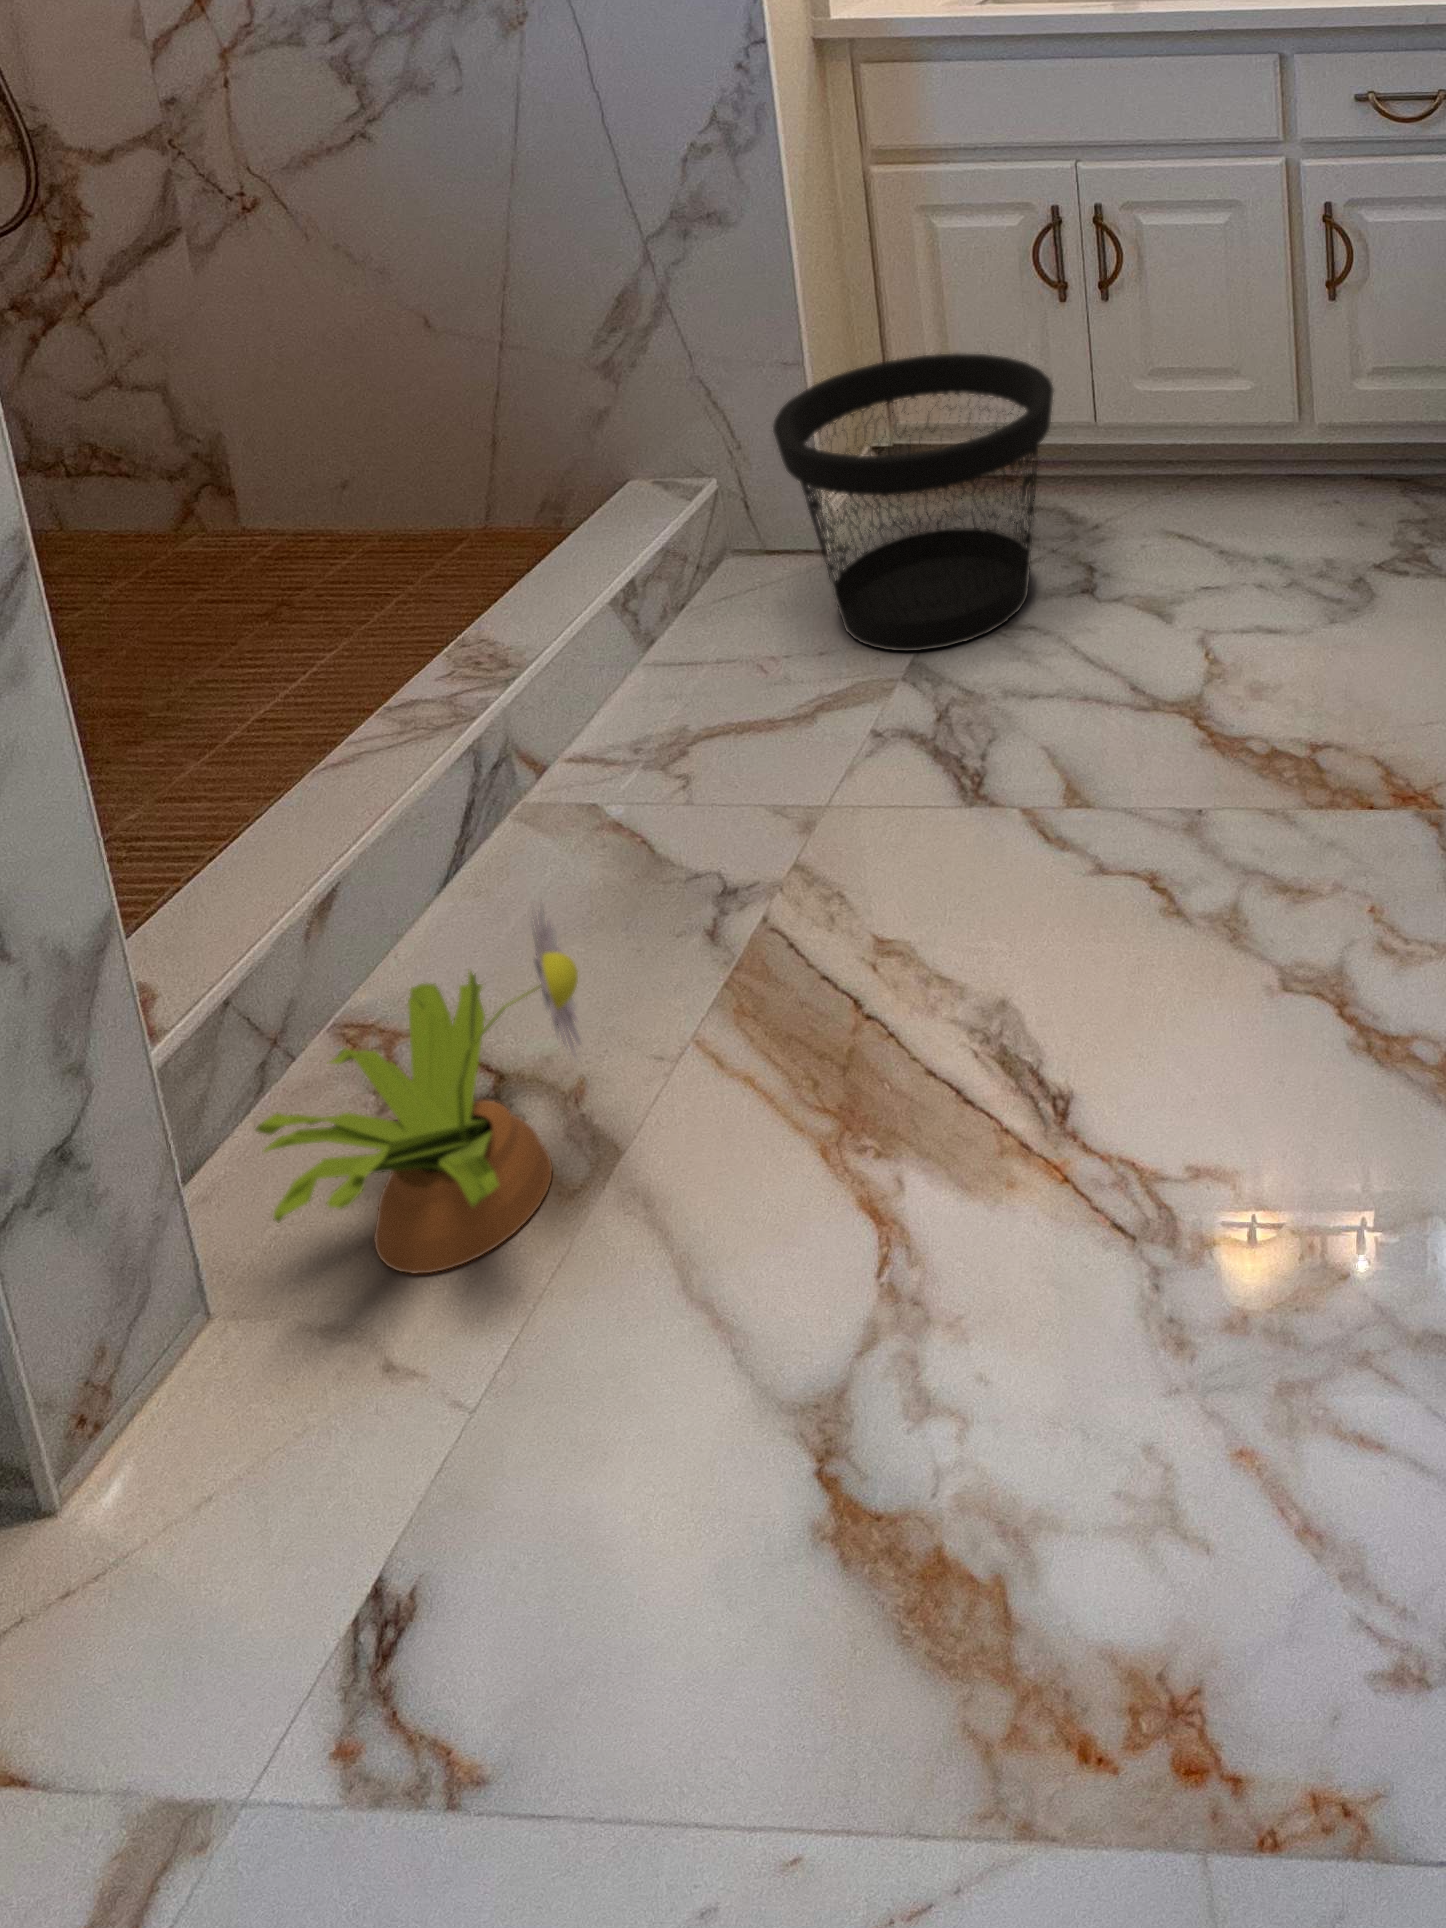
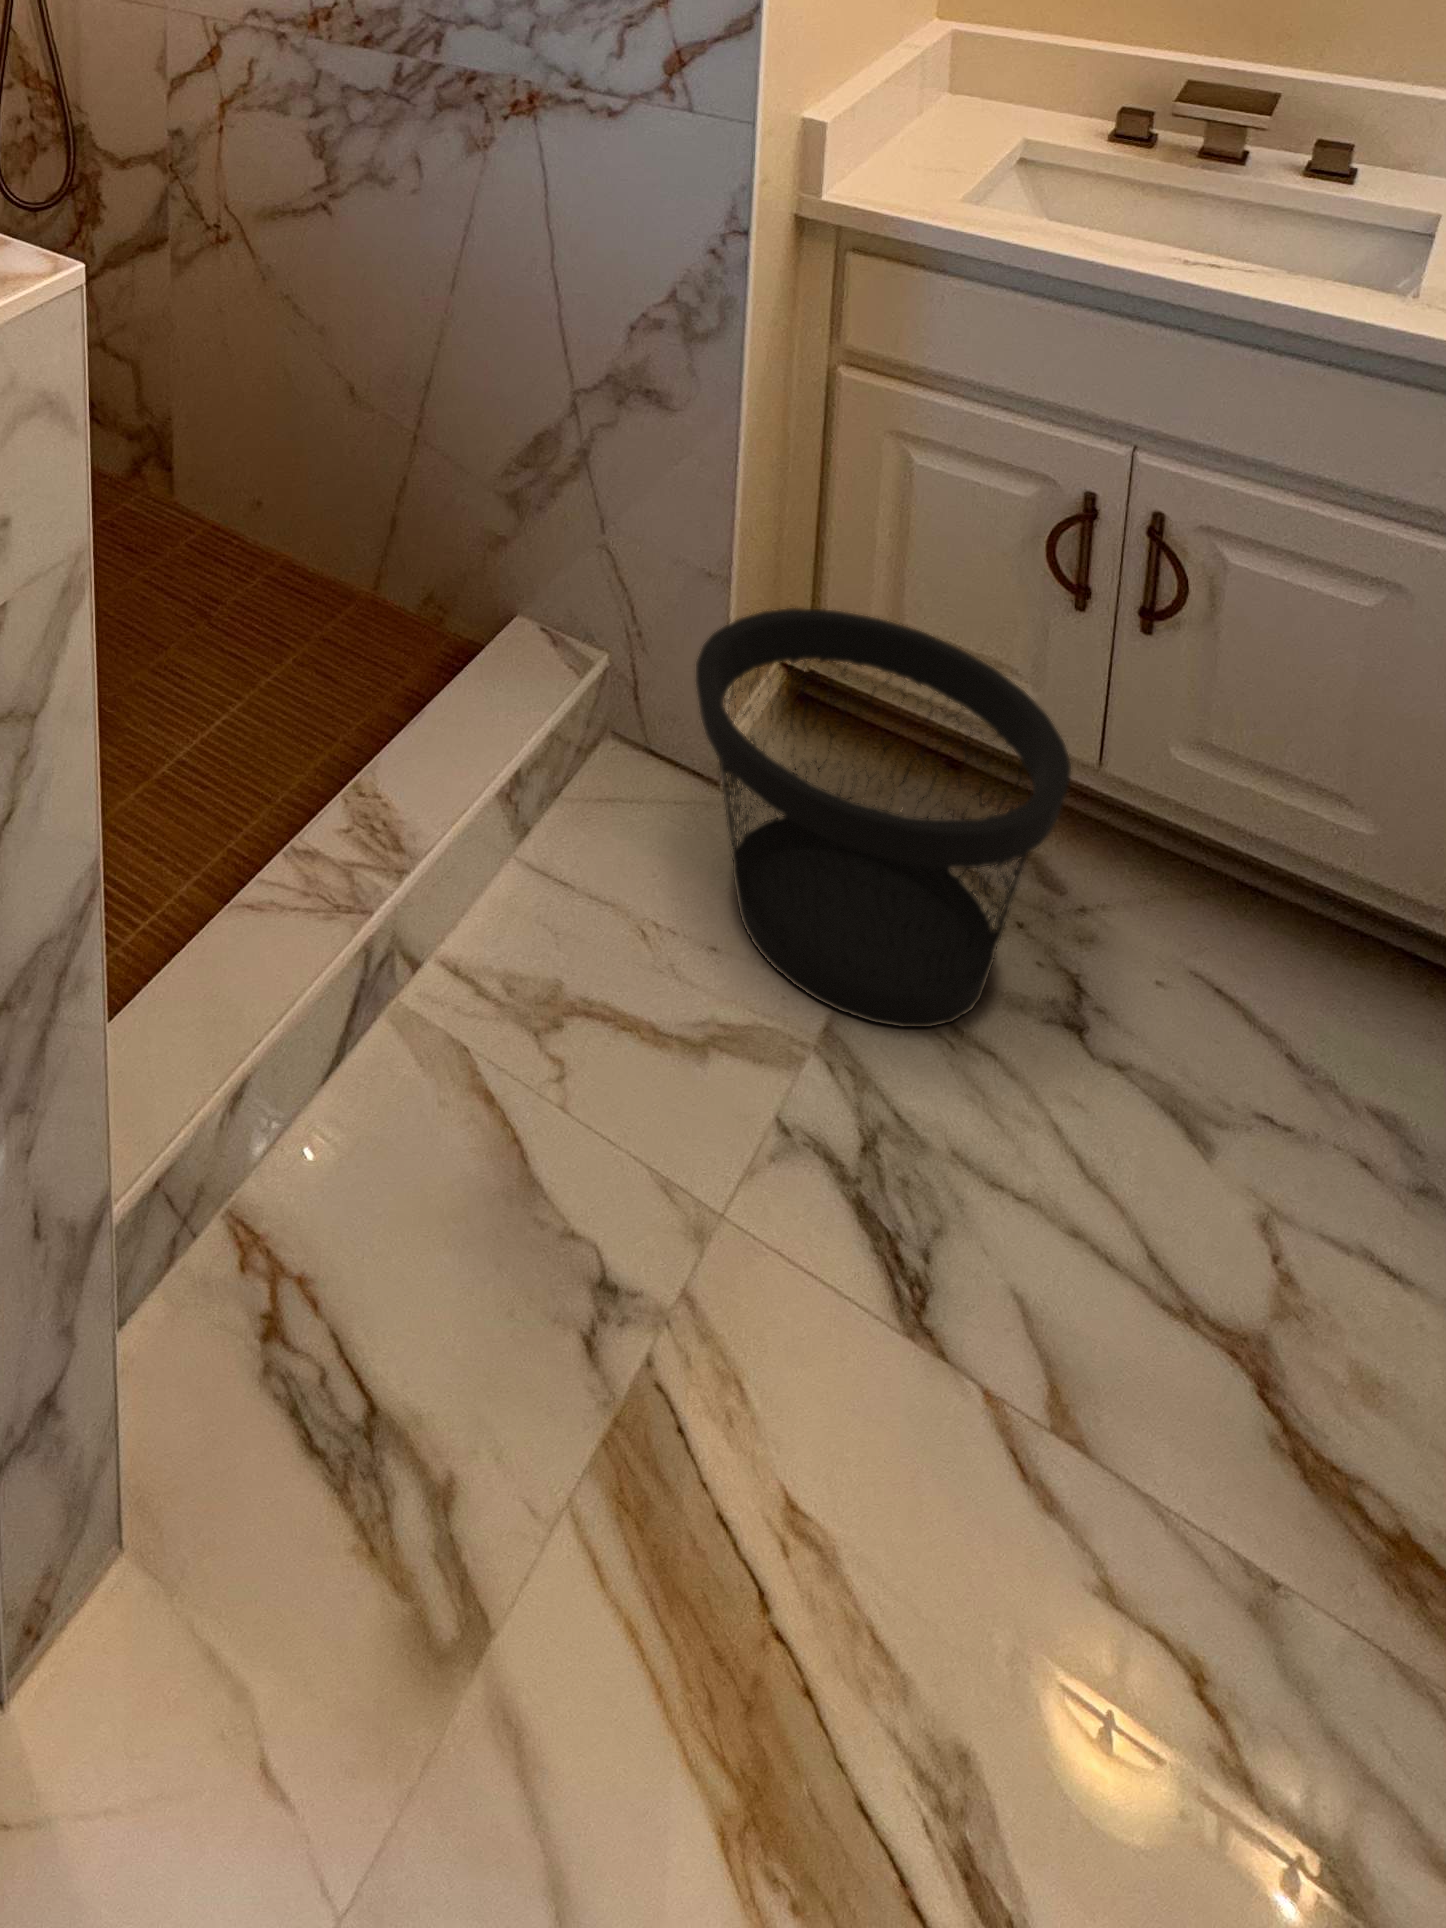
decorative plant: present [256,904,581,1274] -> none [176,1284,481,1680]

